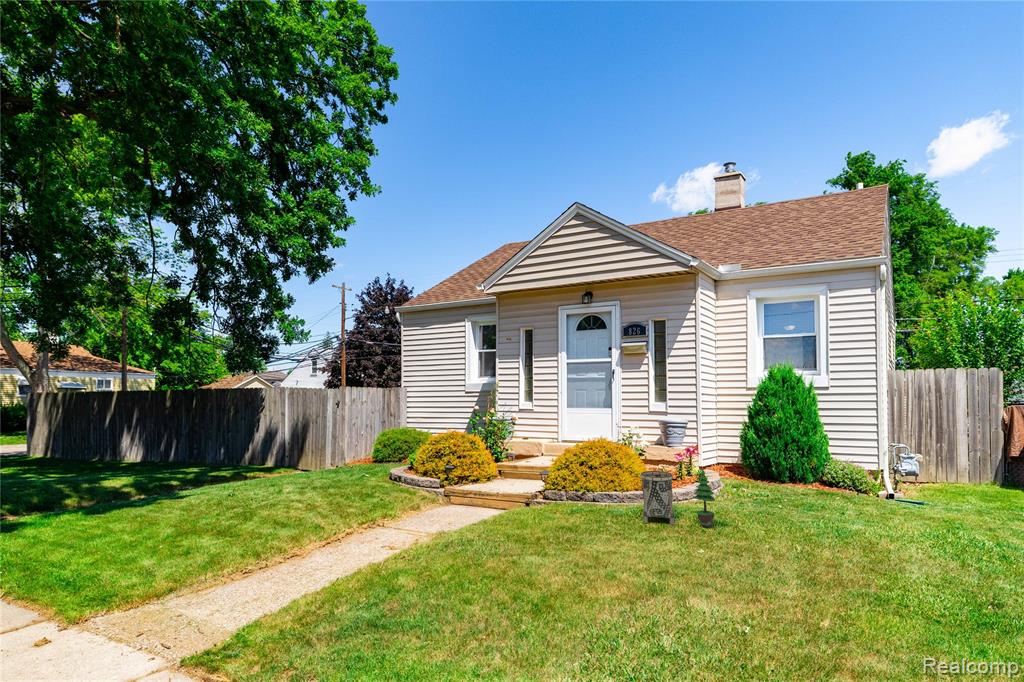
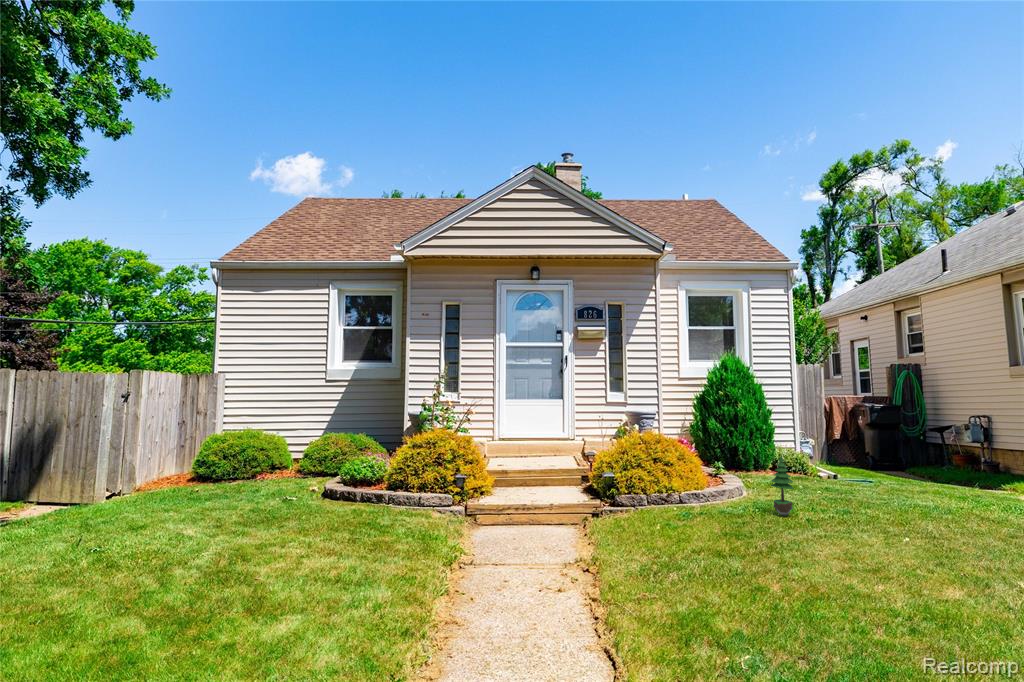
basket: present [640,471,675,525] -> none [711,463,757,520]

